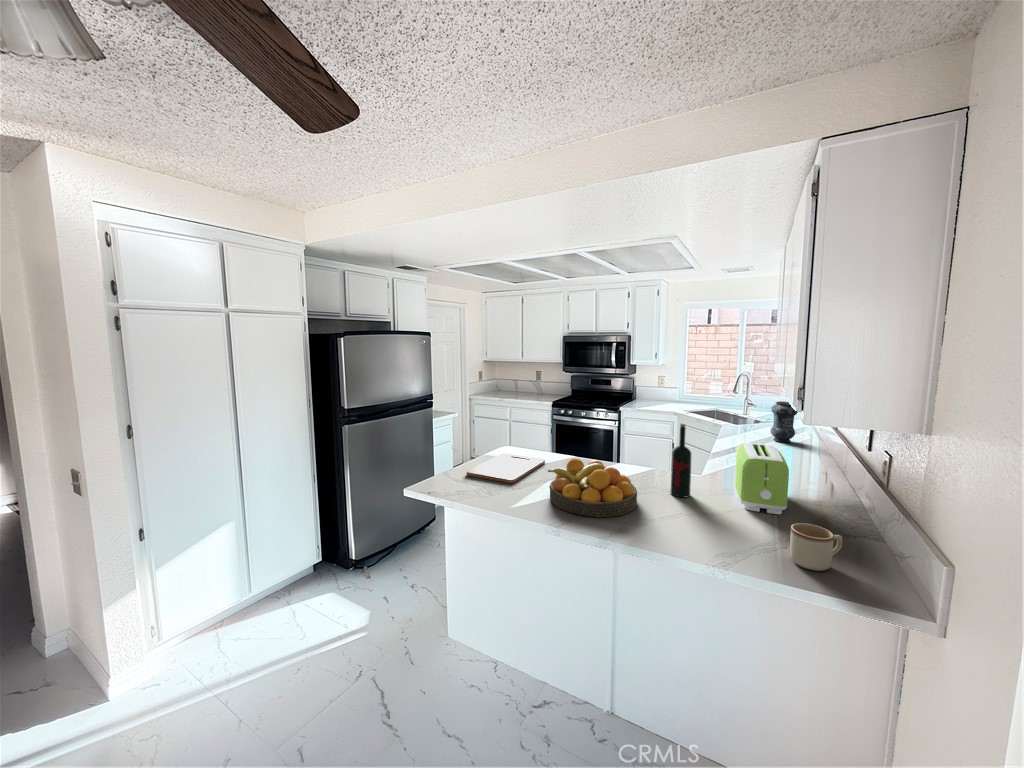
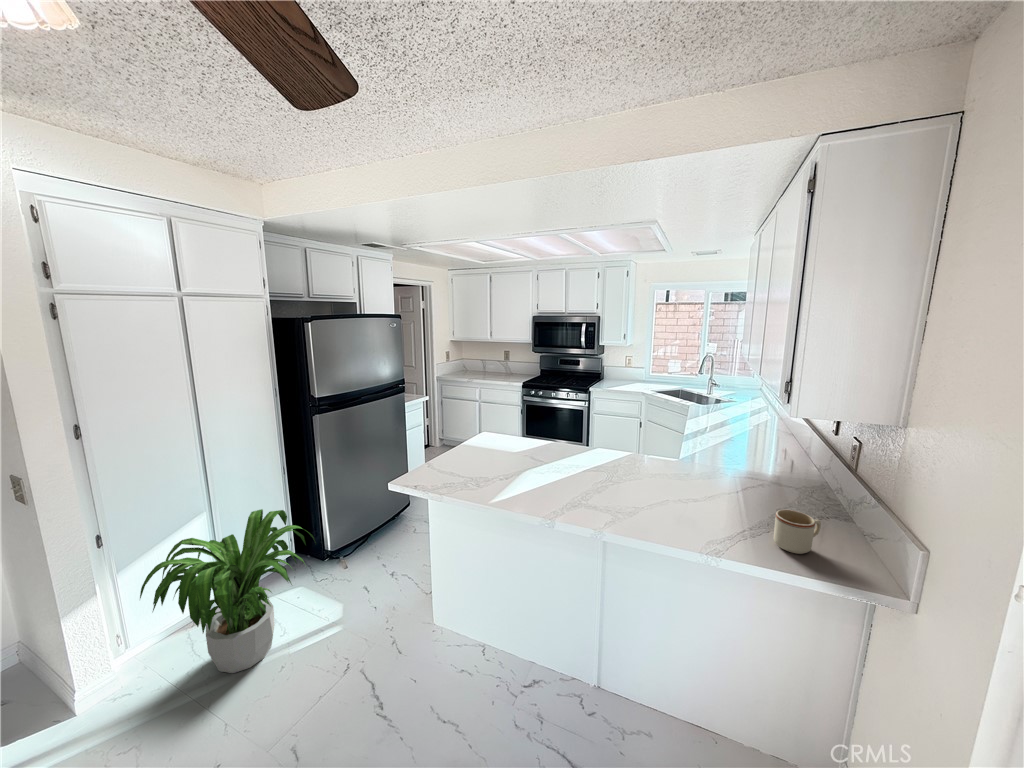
vase: present [771,401,798,442] -> none [734,384,759,422]
wine bottle: present [671,424,691,498] -> none [654,413,675,483]
toaster: present [735,443,789,514] -> none [712,429,766,497]
cutting board: present [467,453,545,483] -> none [453,441,528,473]
fruit bowl: present [548,458,637,517] -> none [538,448,626,507]
potted plant: none [171,513,335,671] -> present [140,509,316,673]

